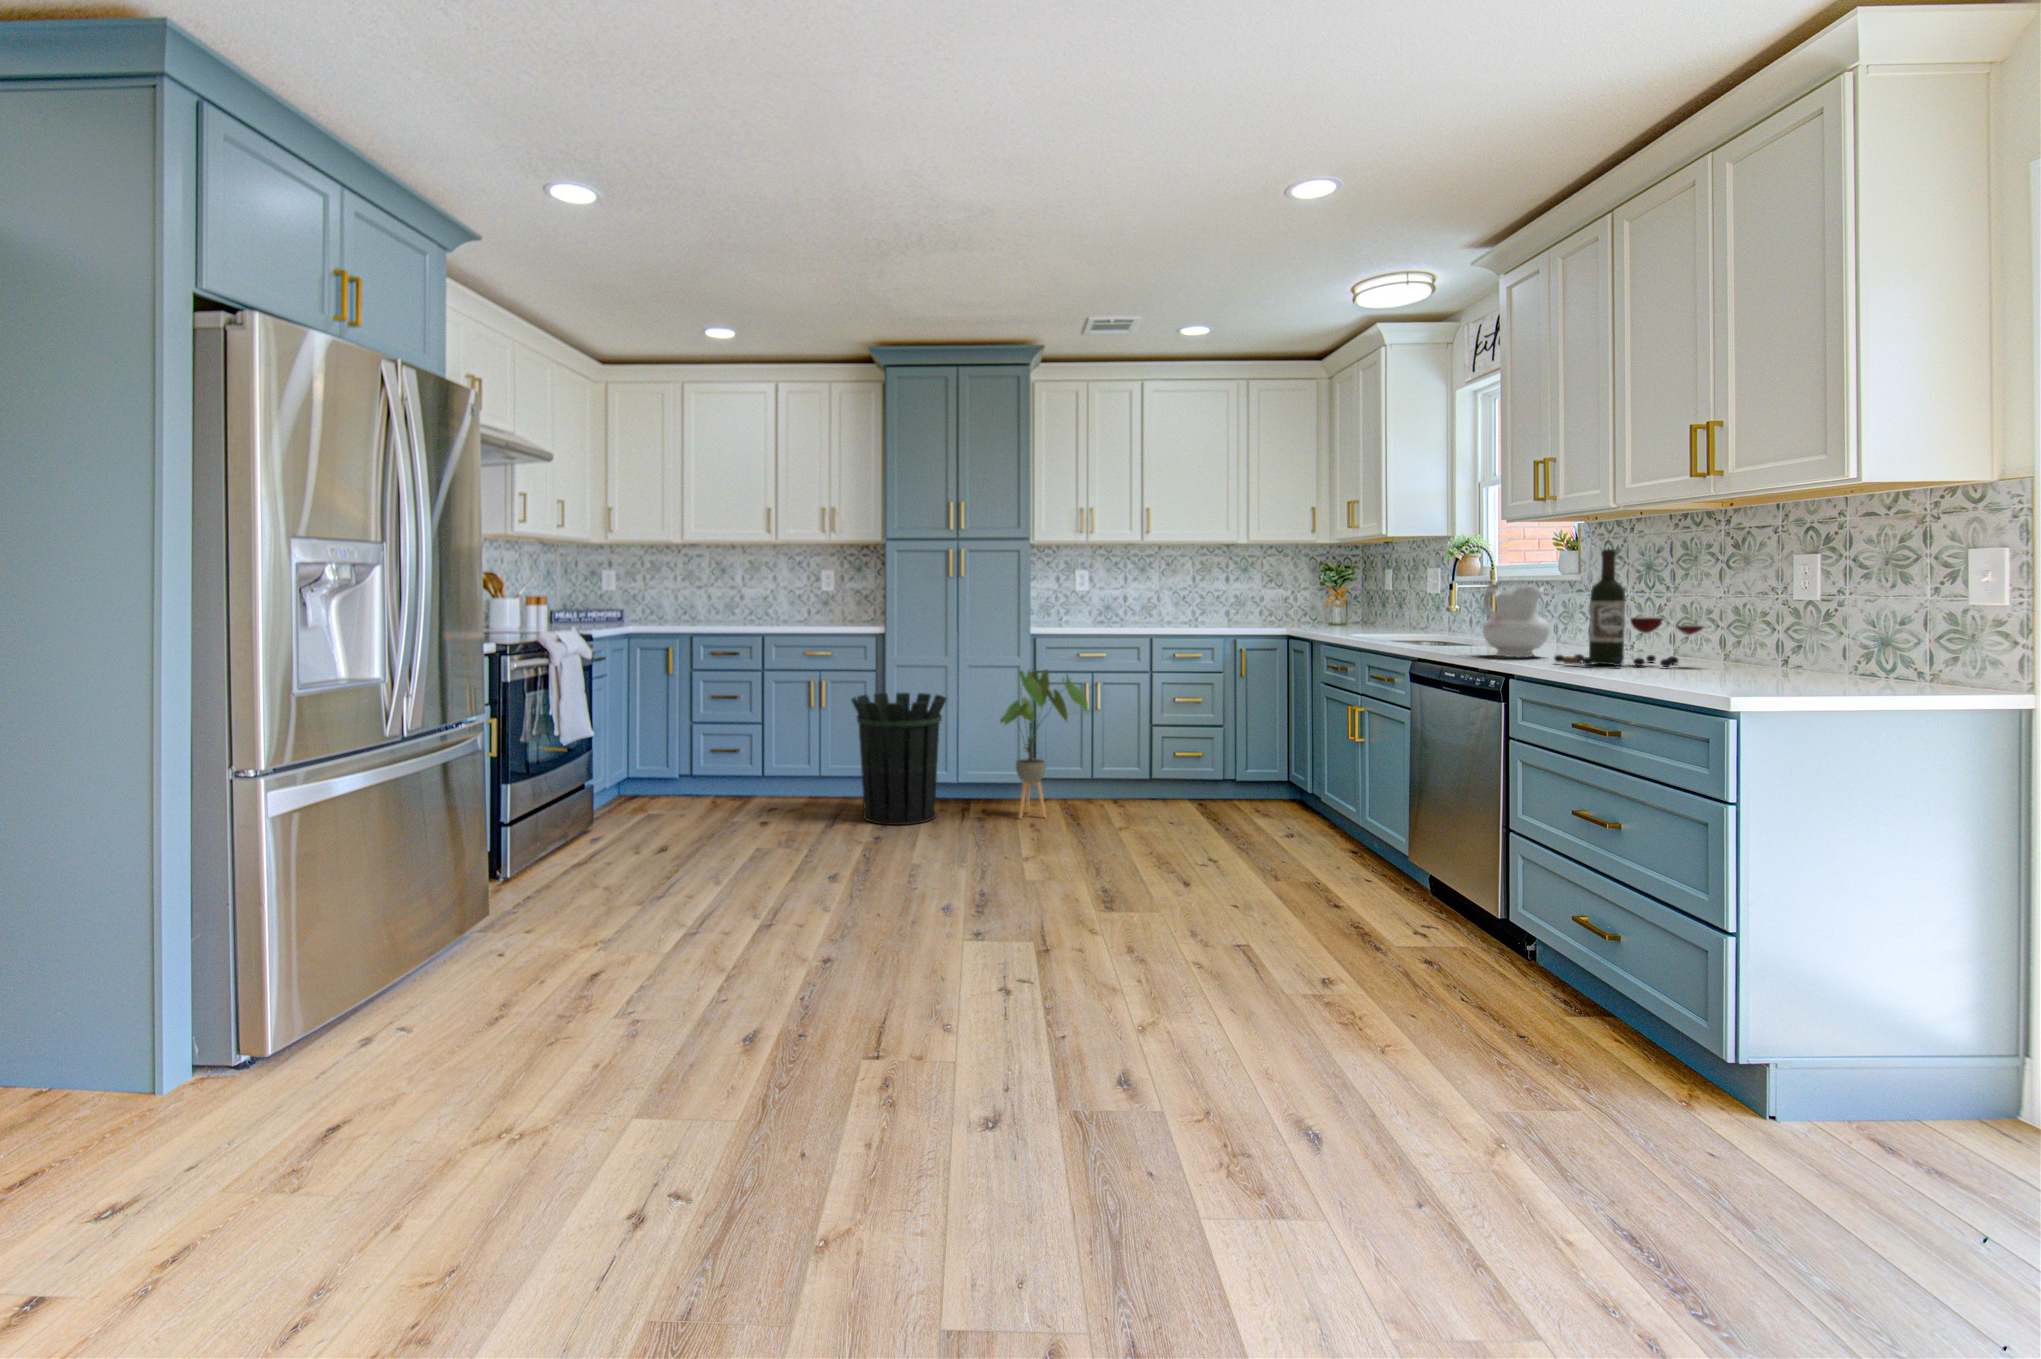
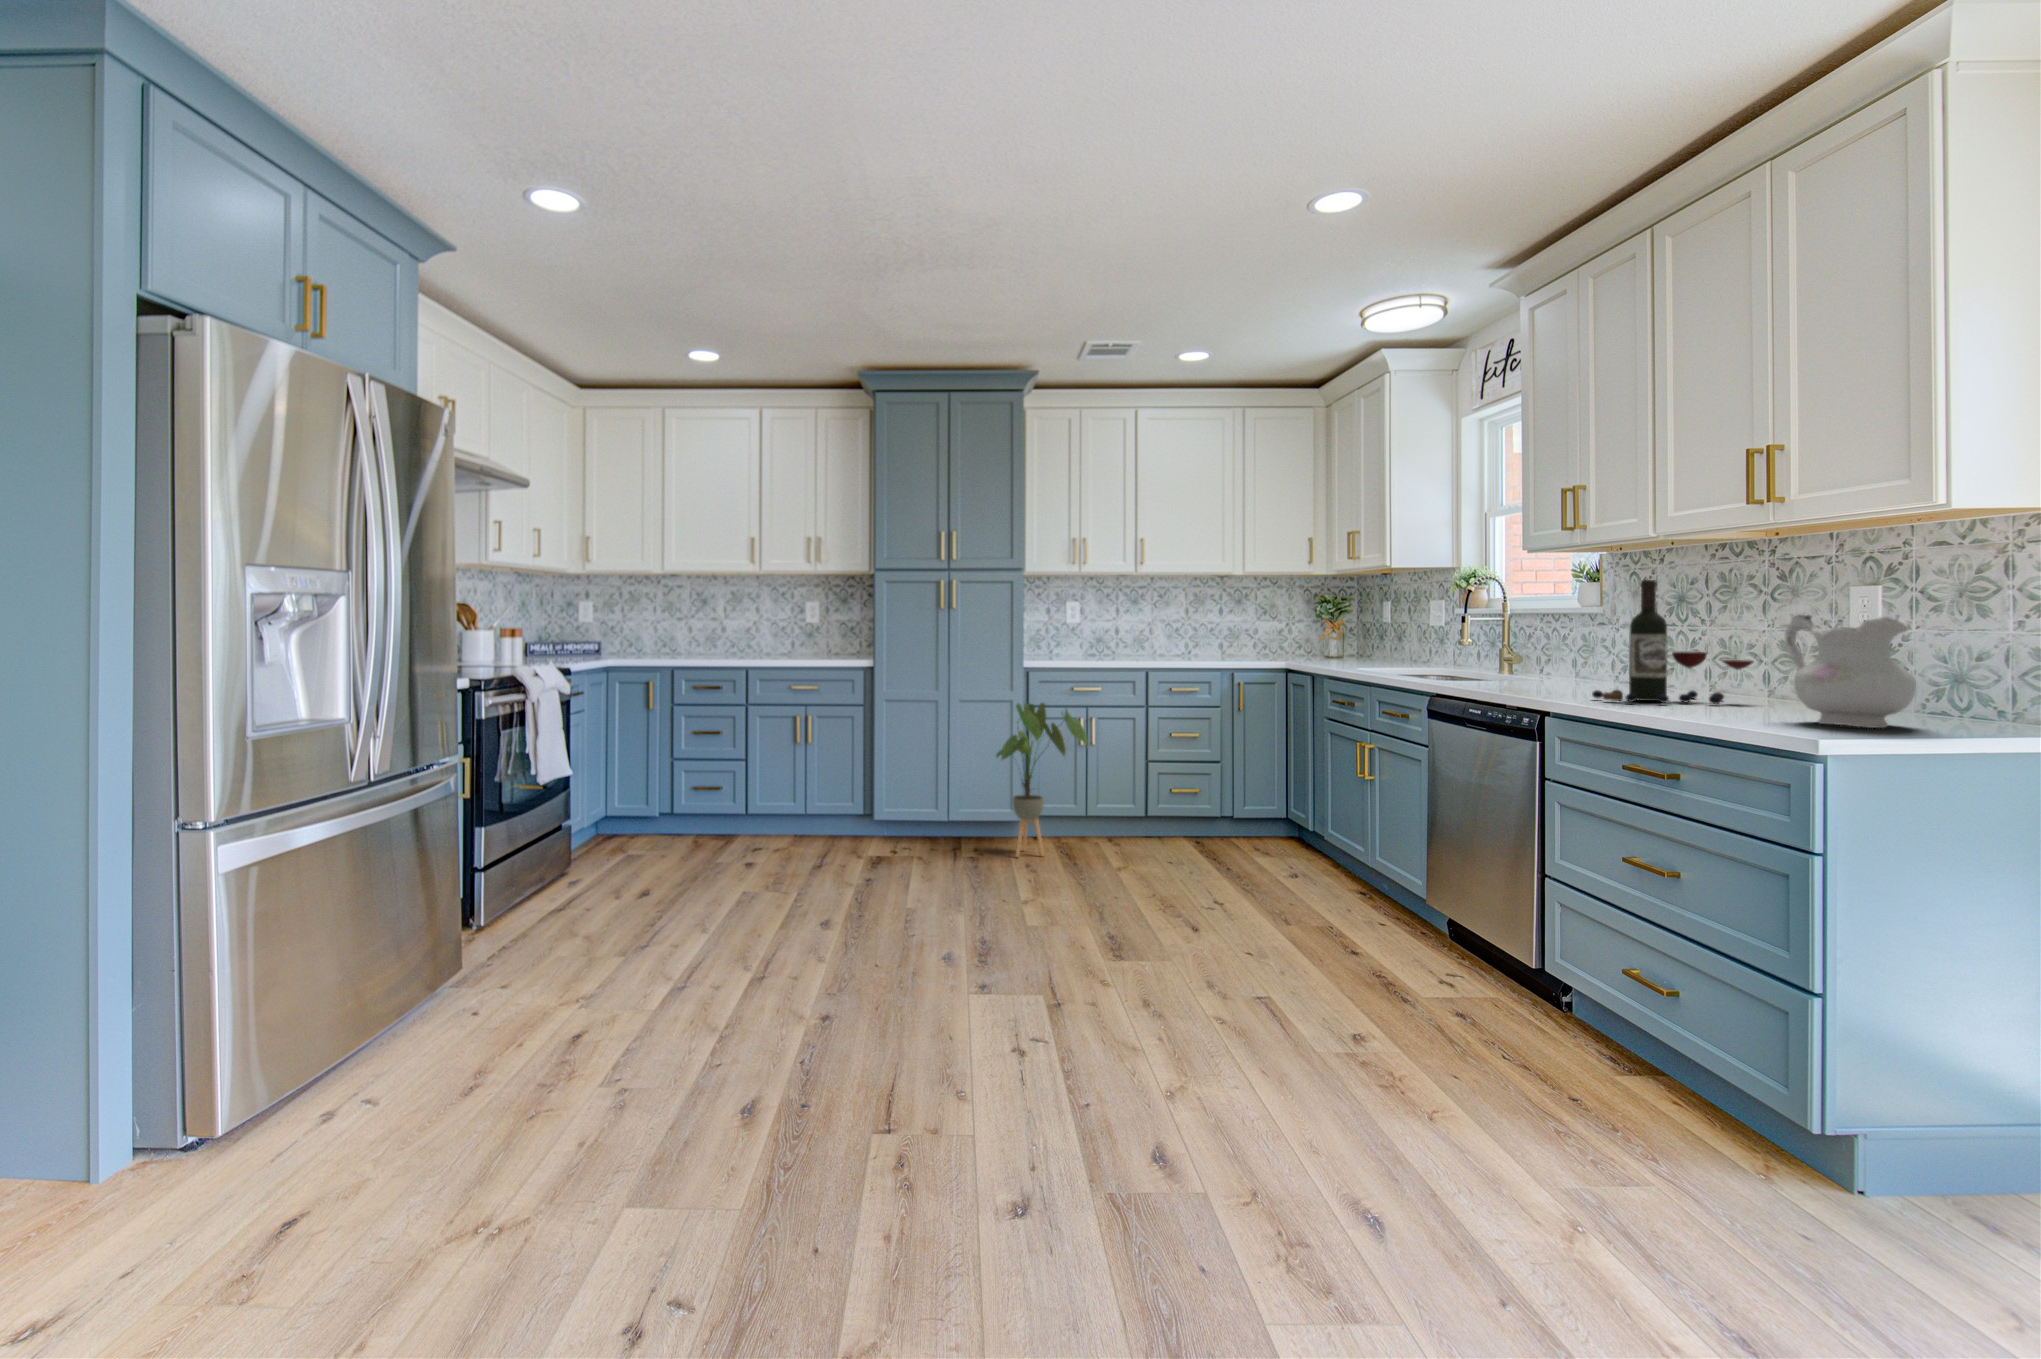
ceramic pitcher: present [1483,584,1550,658] -> present [1785,614,1916,728]
waste bin: present [851,693,946,825] -> none [842,726,942,865]

